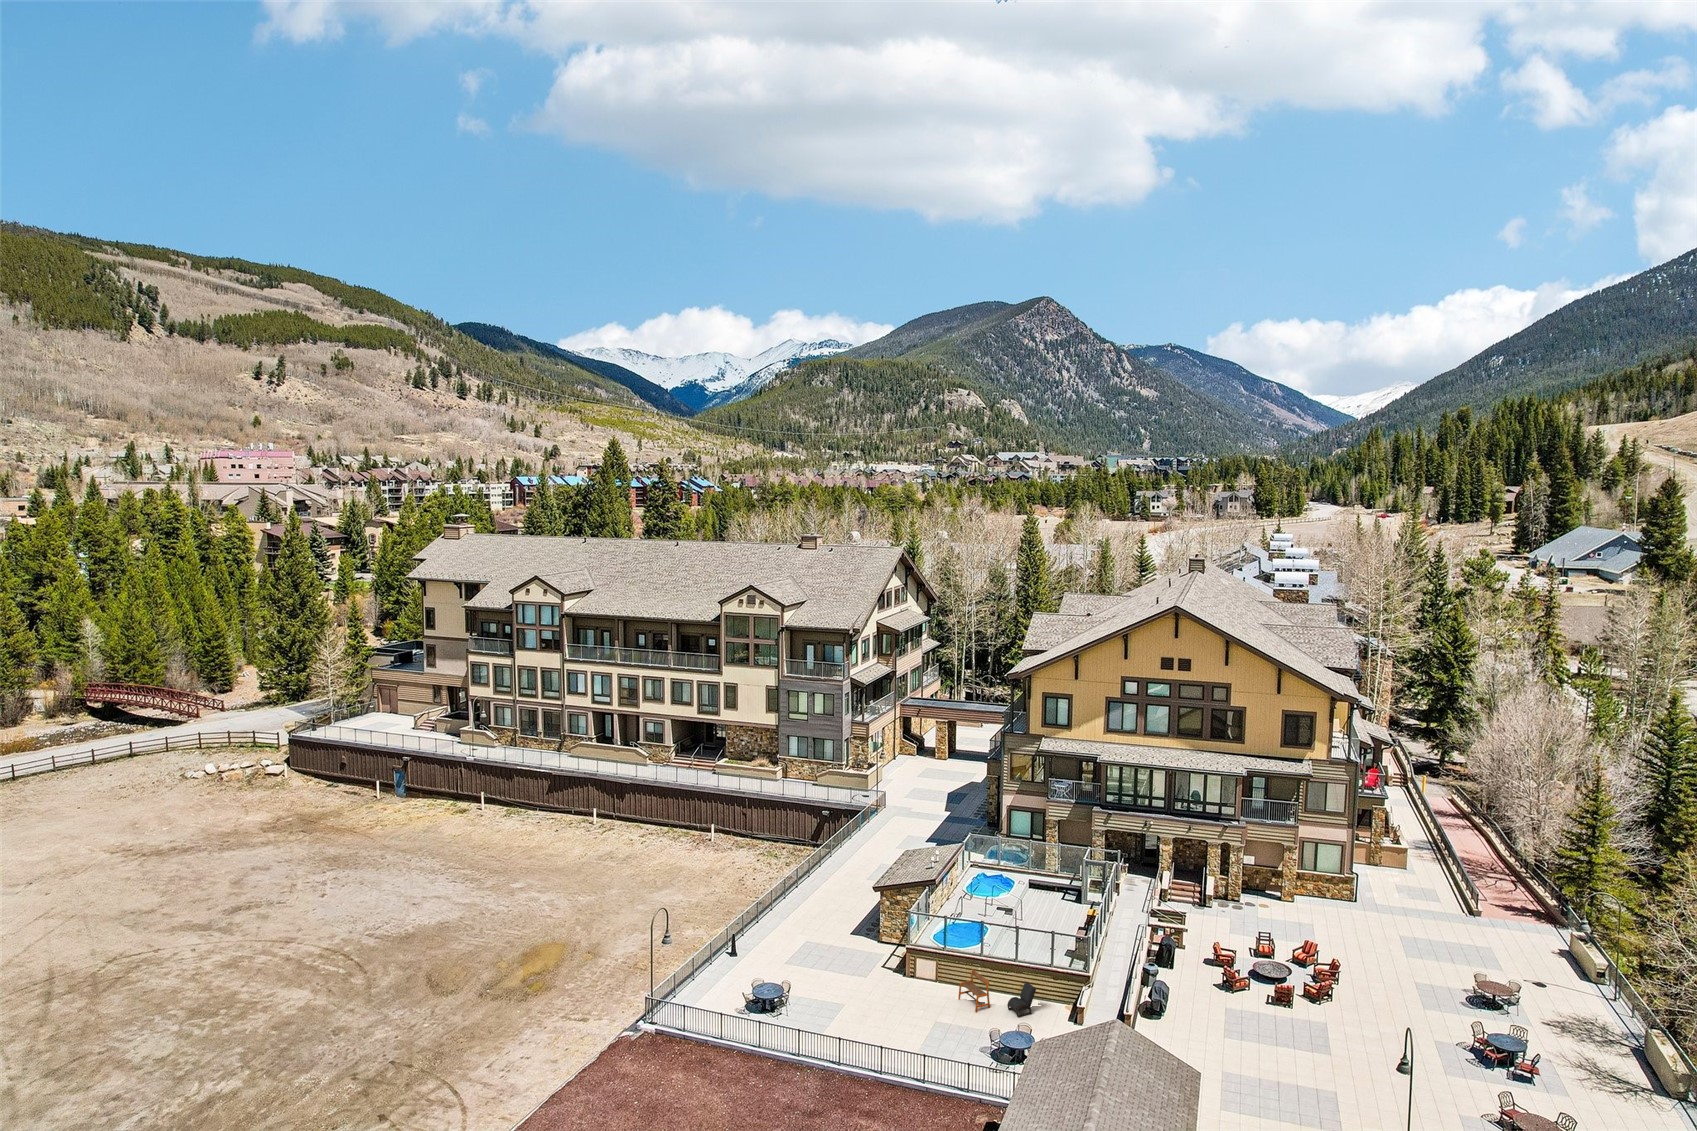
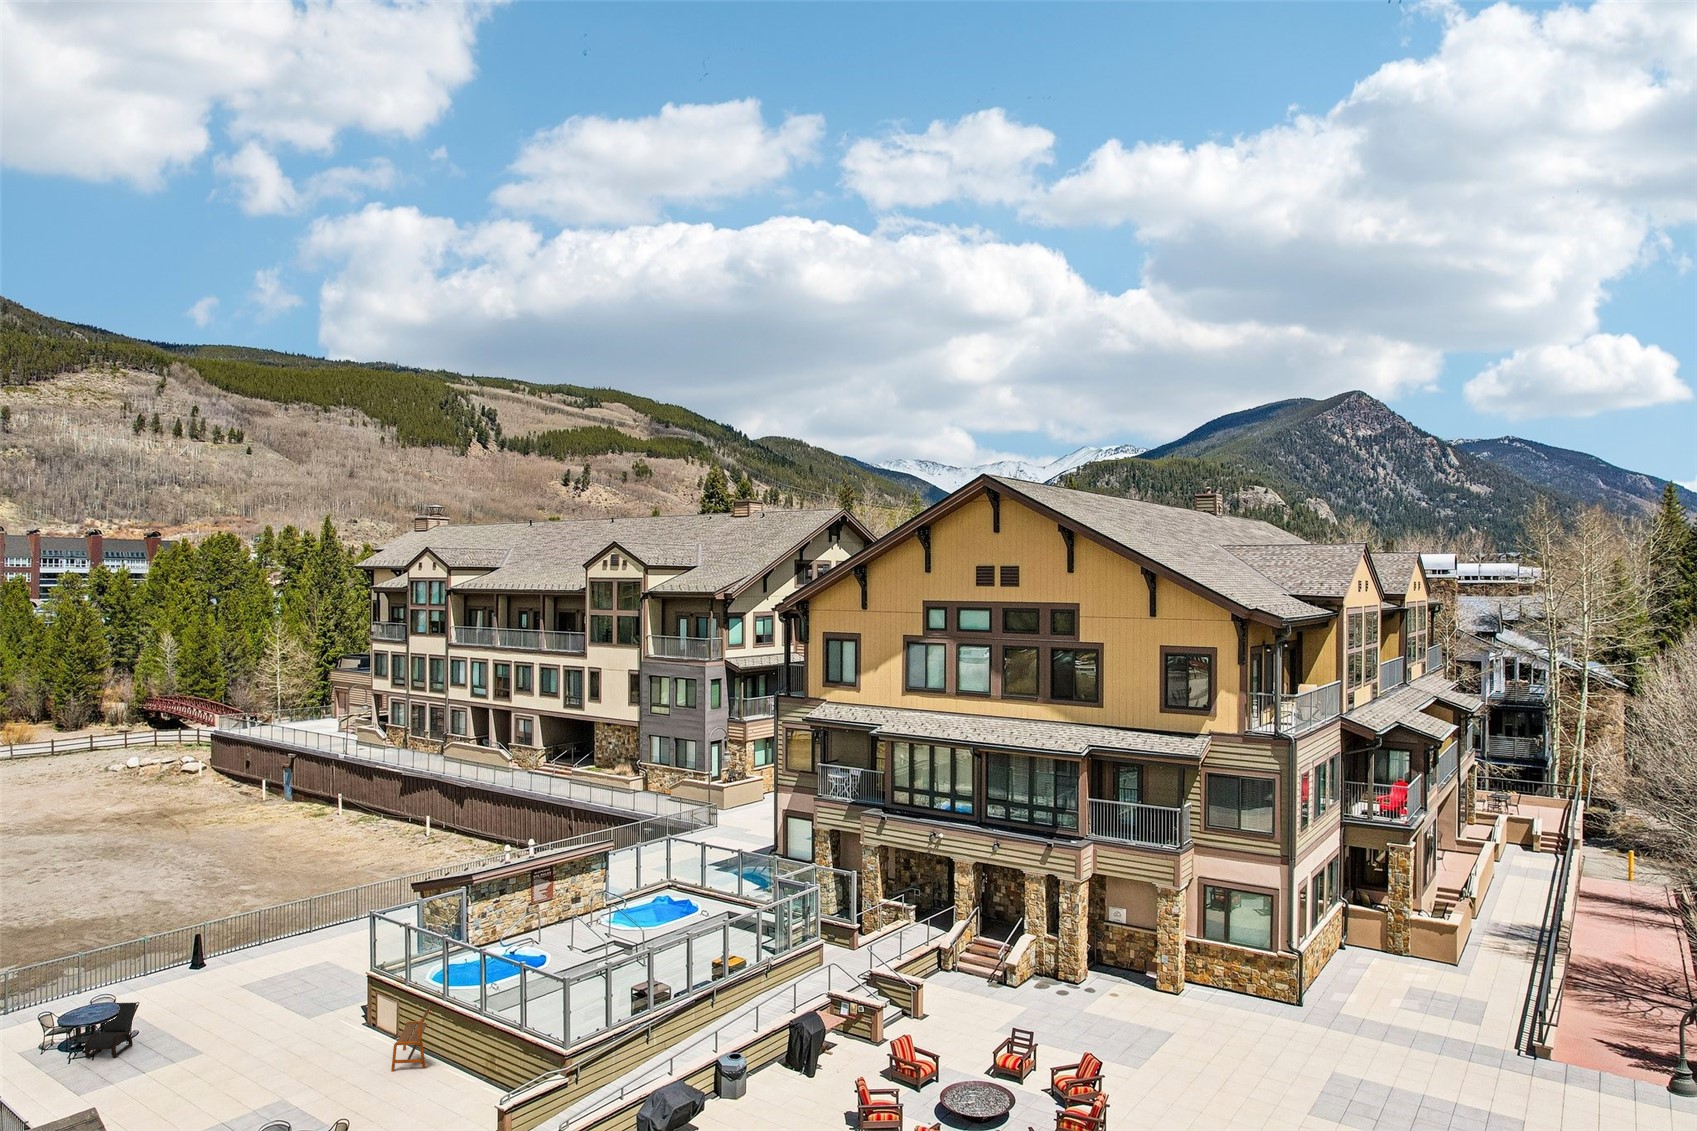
lounge chair: present [1007,982,1036,1018] -> present [85,1003,136,1059]

